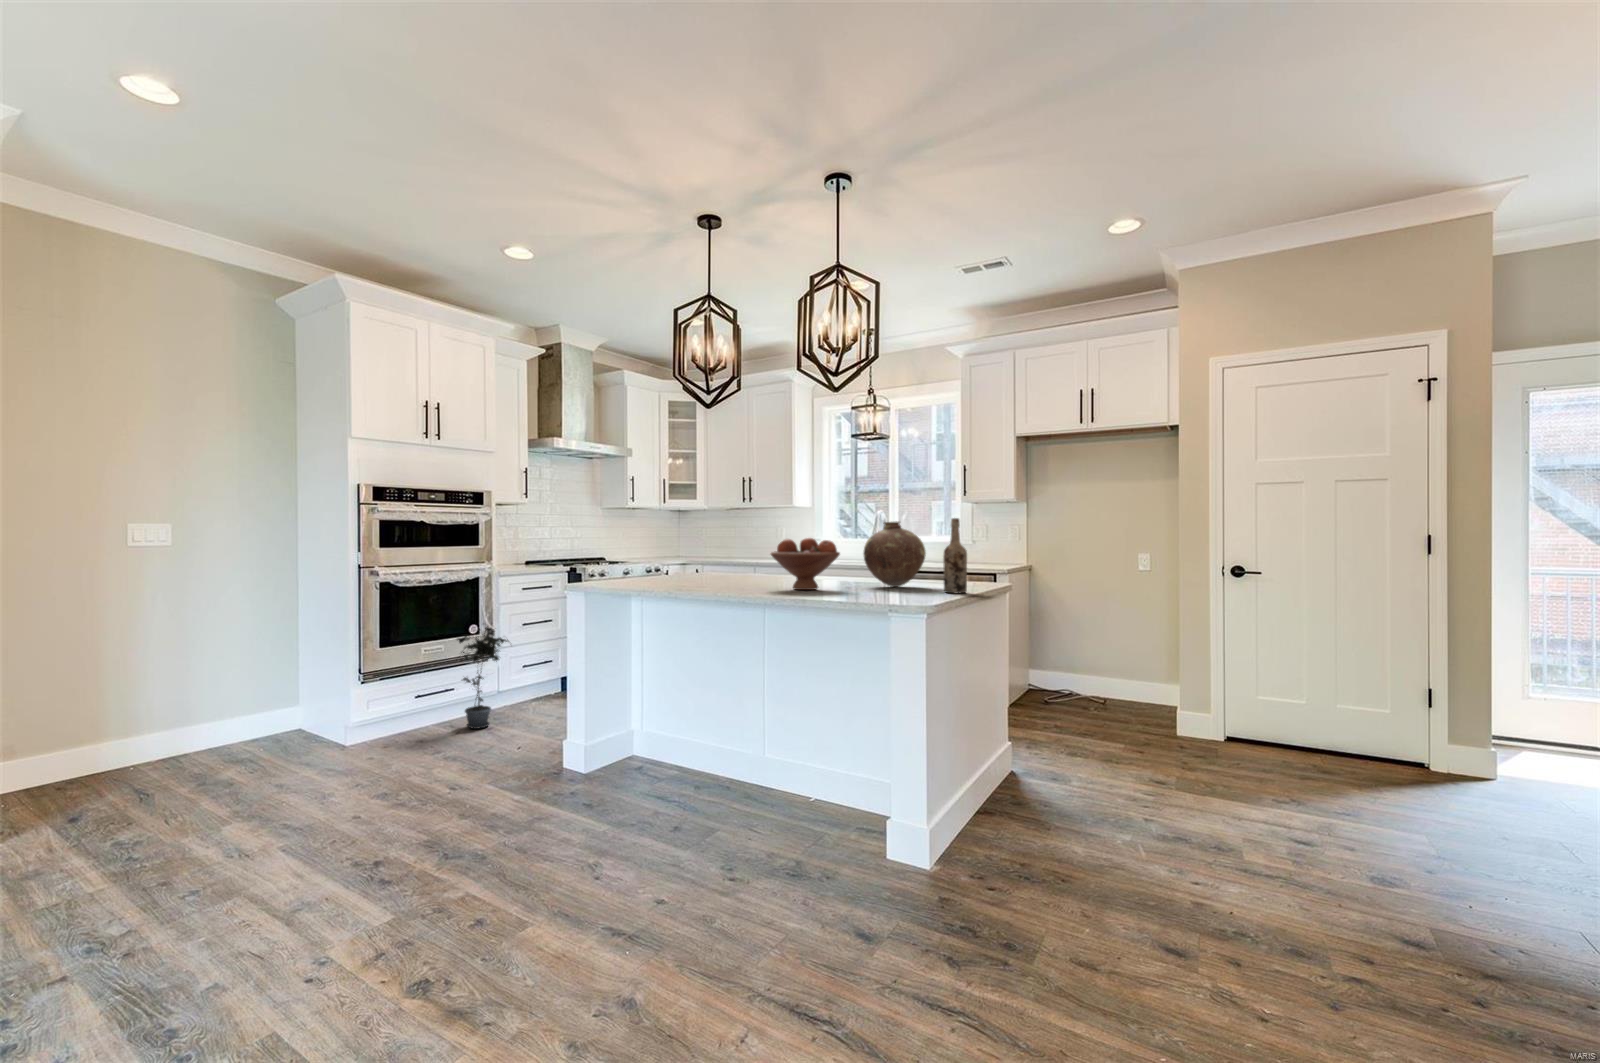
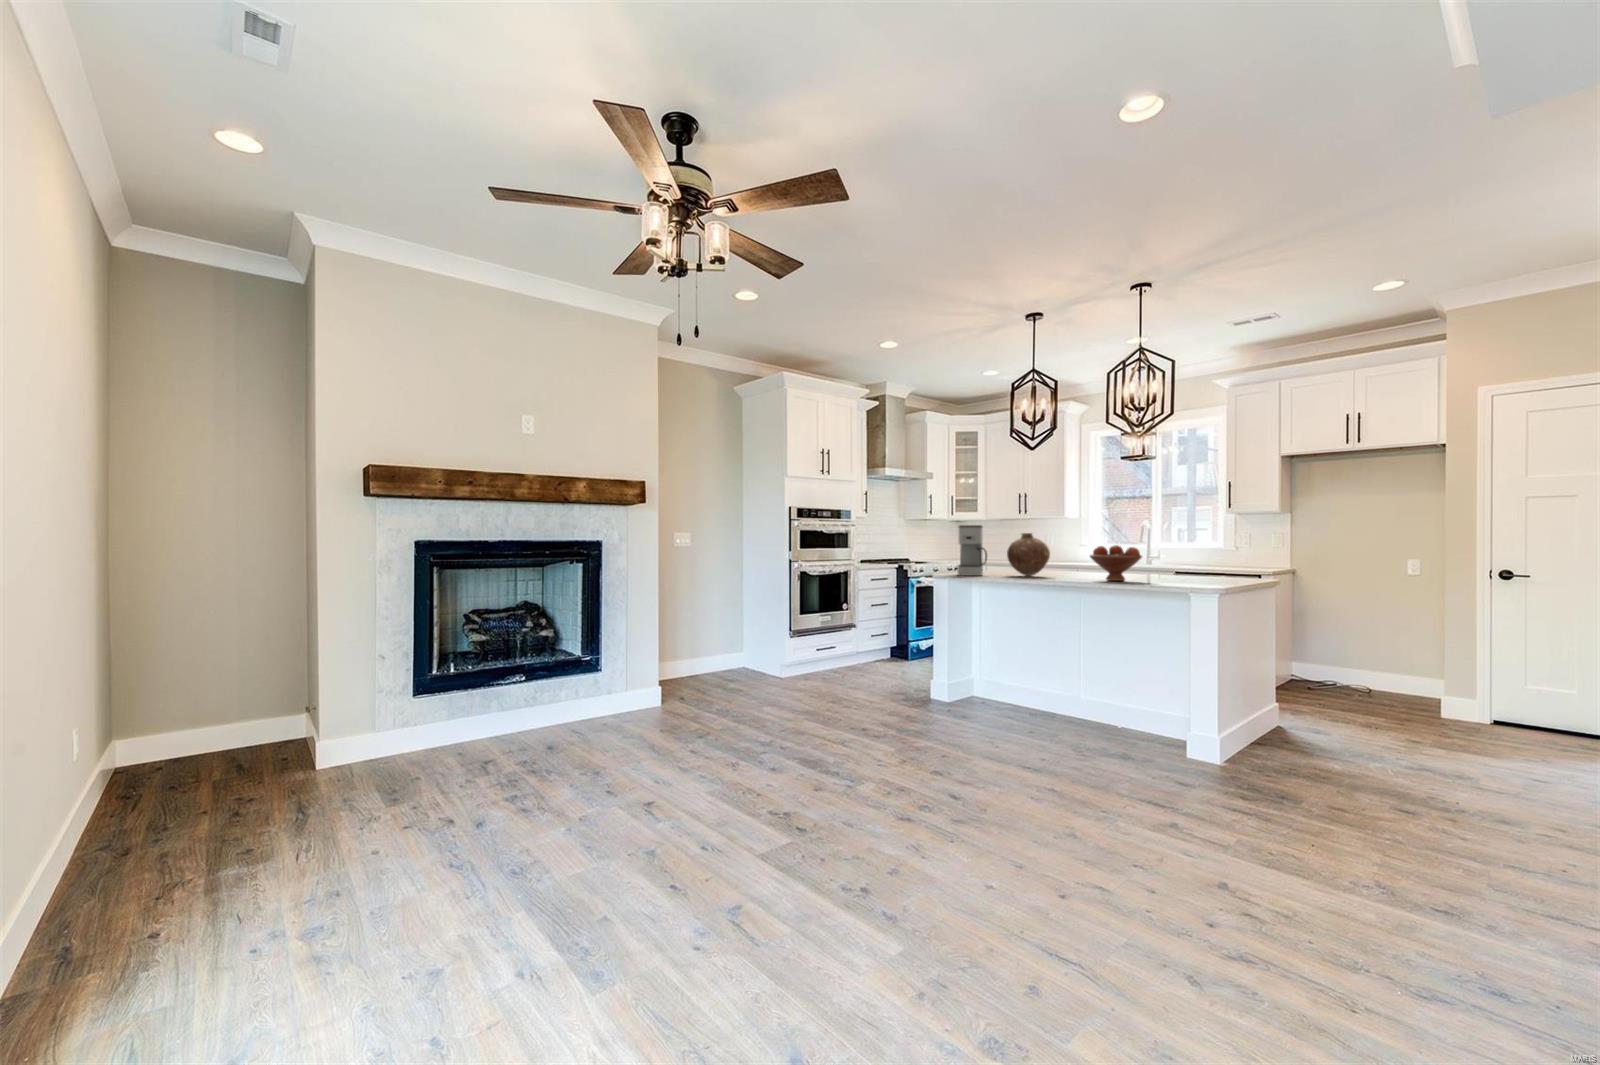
coffee maker: none [594,510,641,586] -> present [957,525,987,576]
wine bottle: present [943,518,967,593] -> none [1225,533,1245,586]
vase: present [863,521,926,587] -> present [1007,533,1050,576]
potted plant: present [457,626,509,729] -> none [837,601,877,673]

